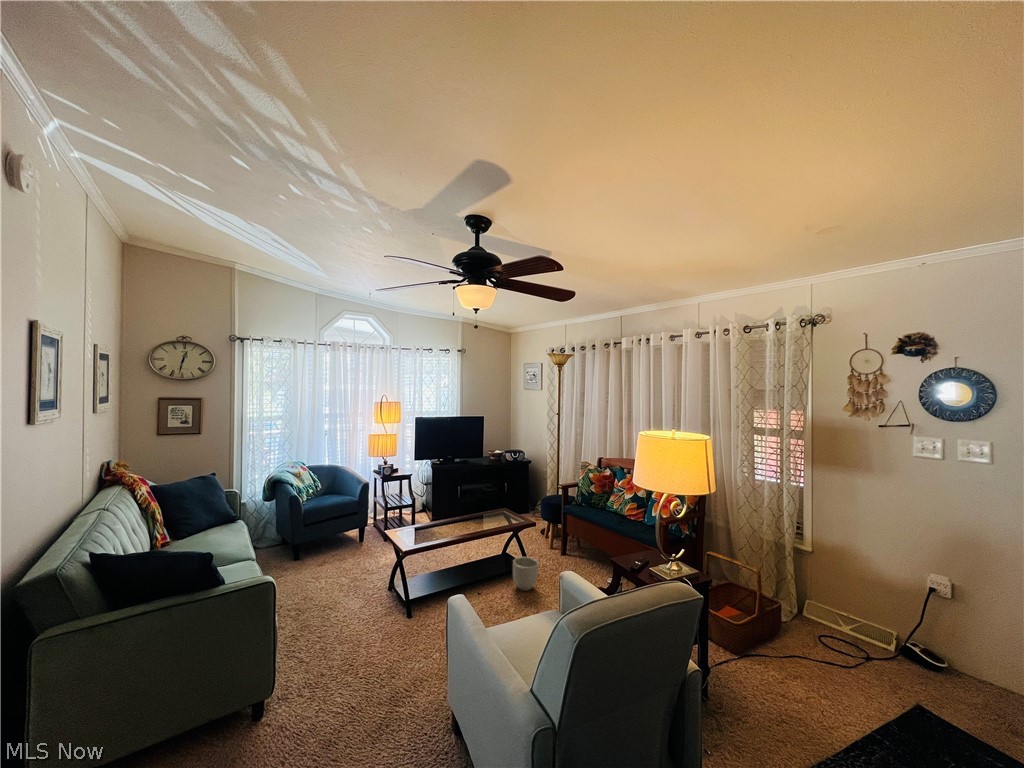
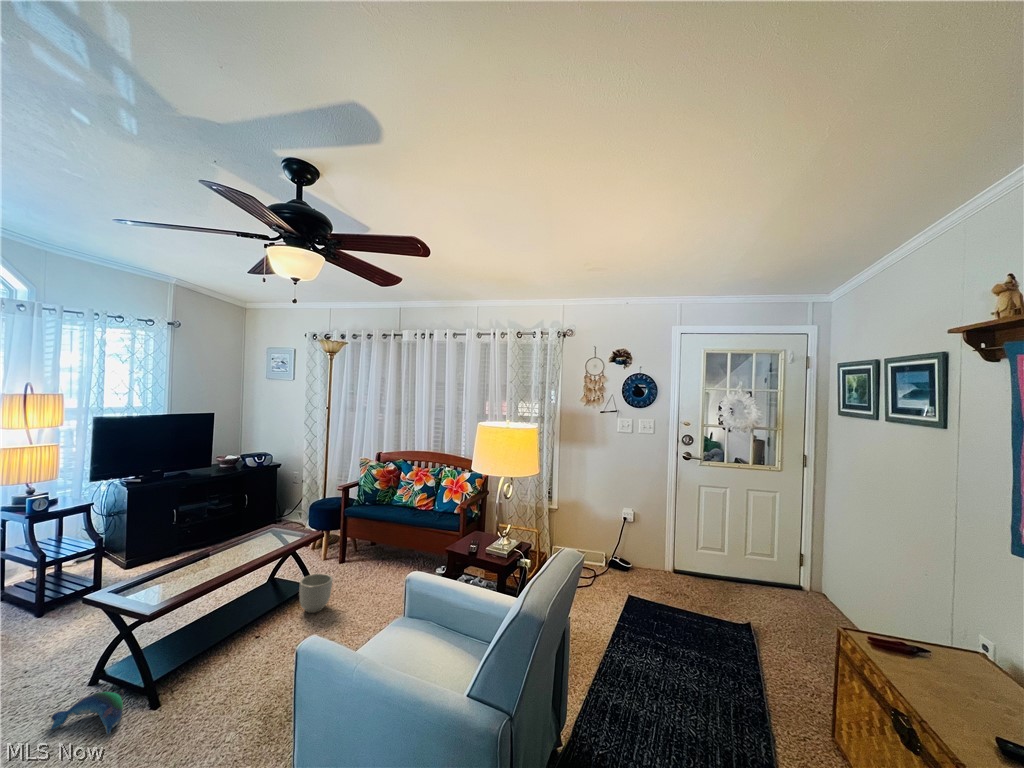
plush toy: none [360,598,394,628] -> present [51,690,124,734]

